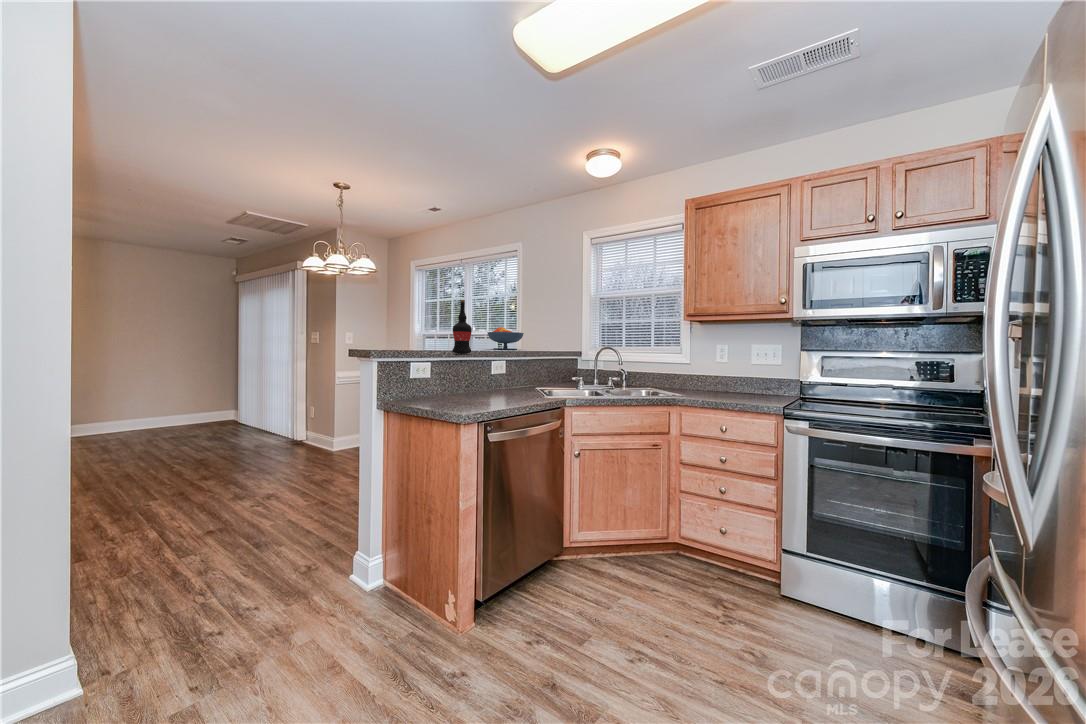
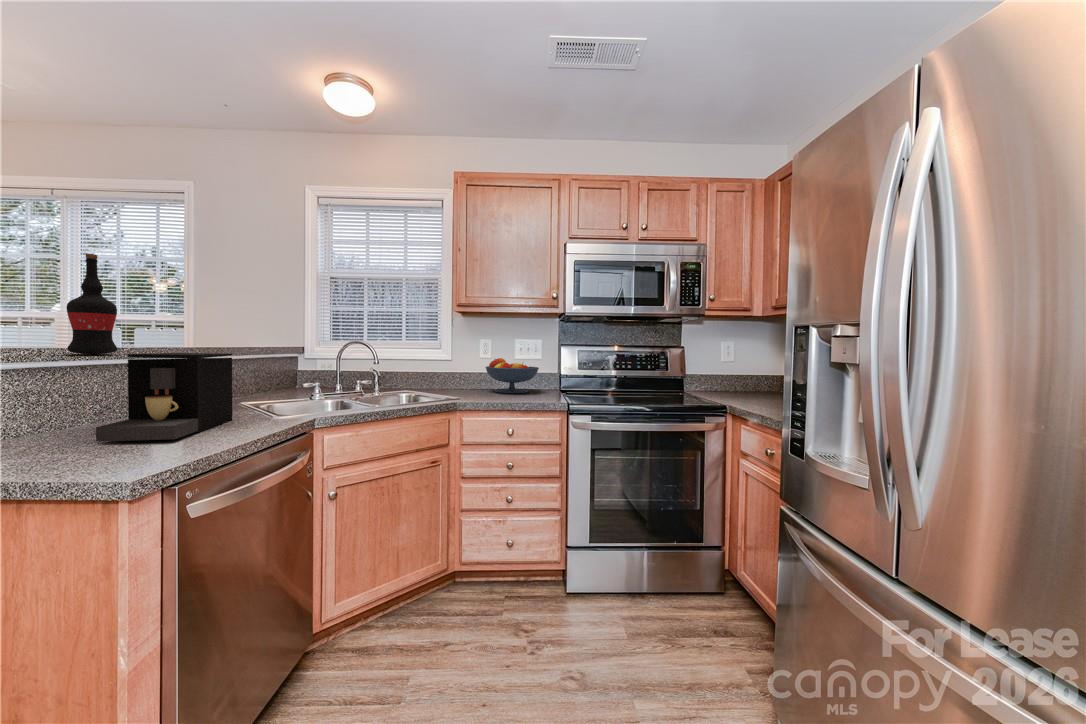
fruit bowl: present [487,327,524,350] -> present [485,358,539,393]
coffee maker: none [460,354,523,401] -> present [96,353,232,441]

